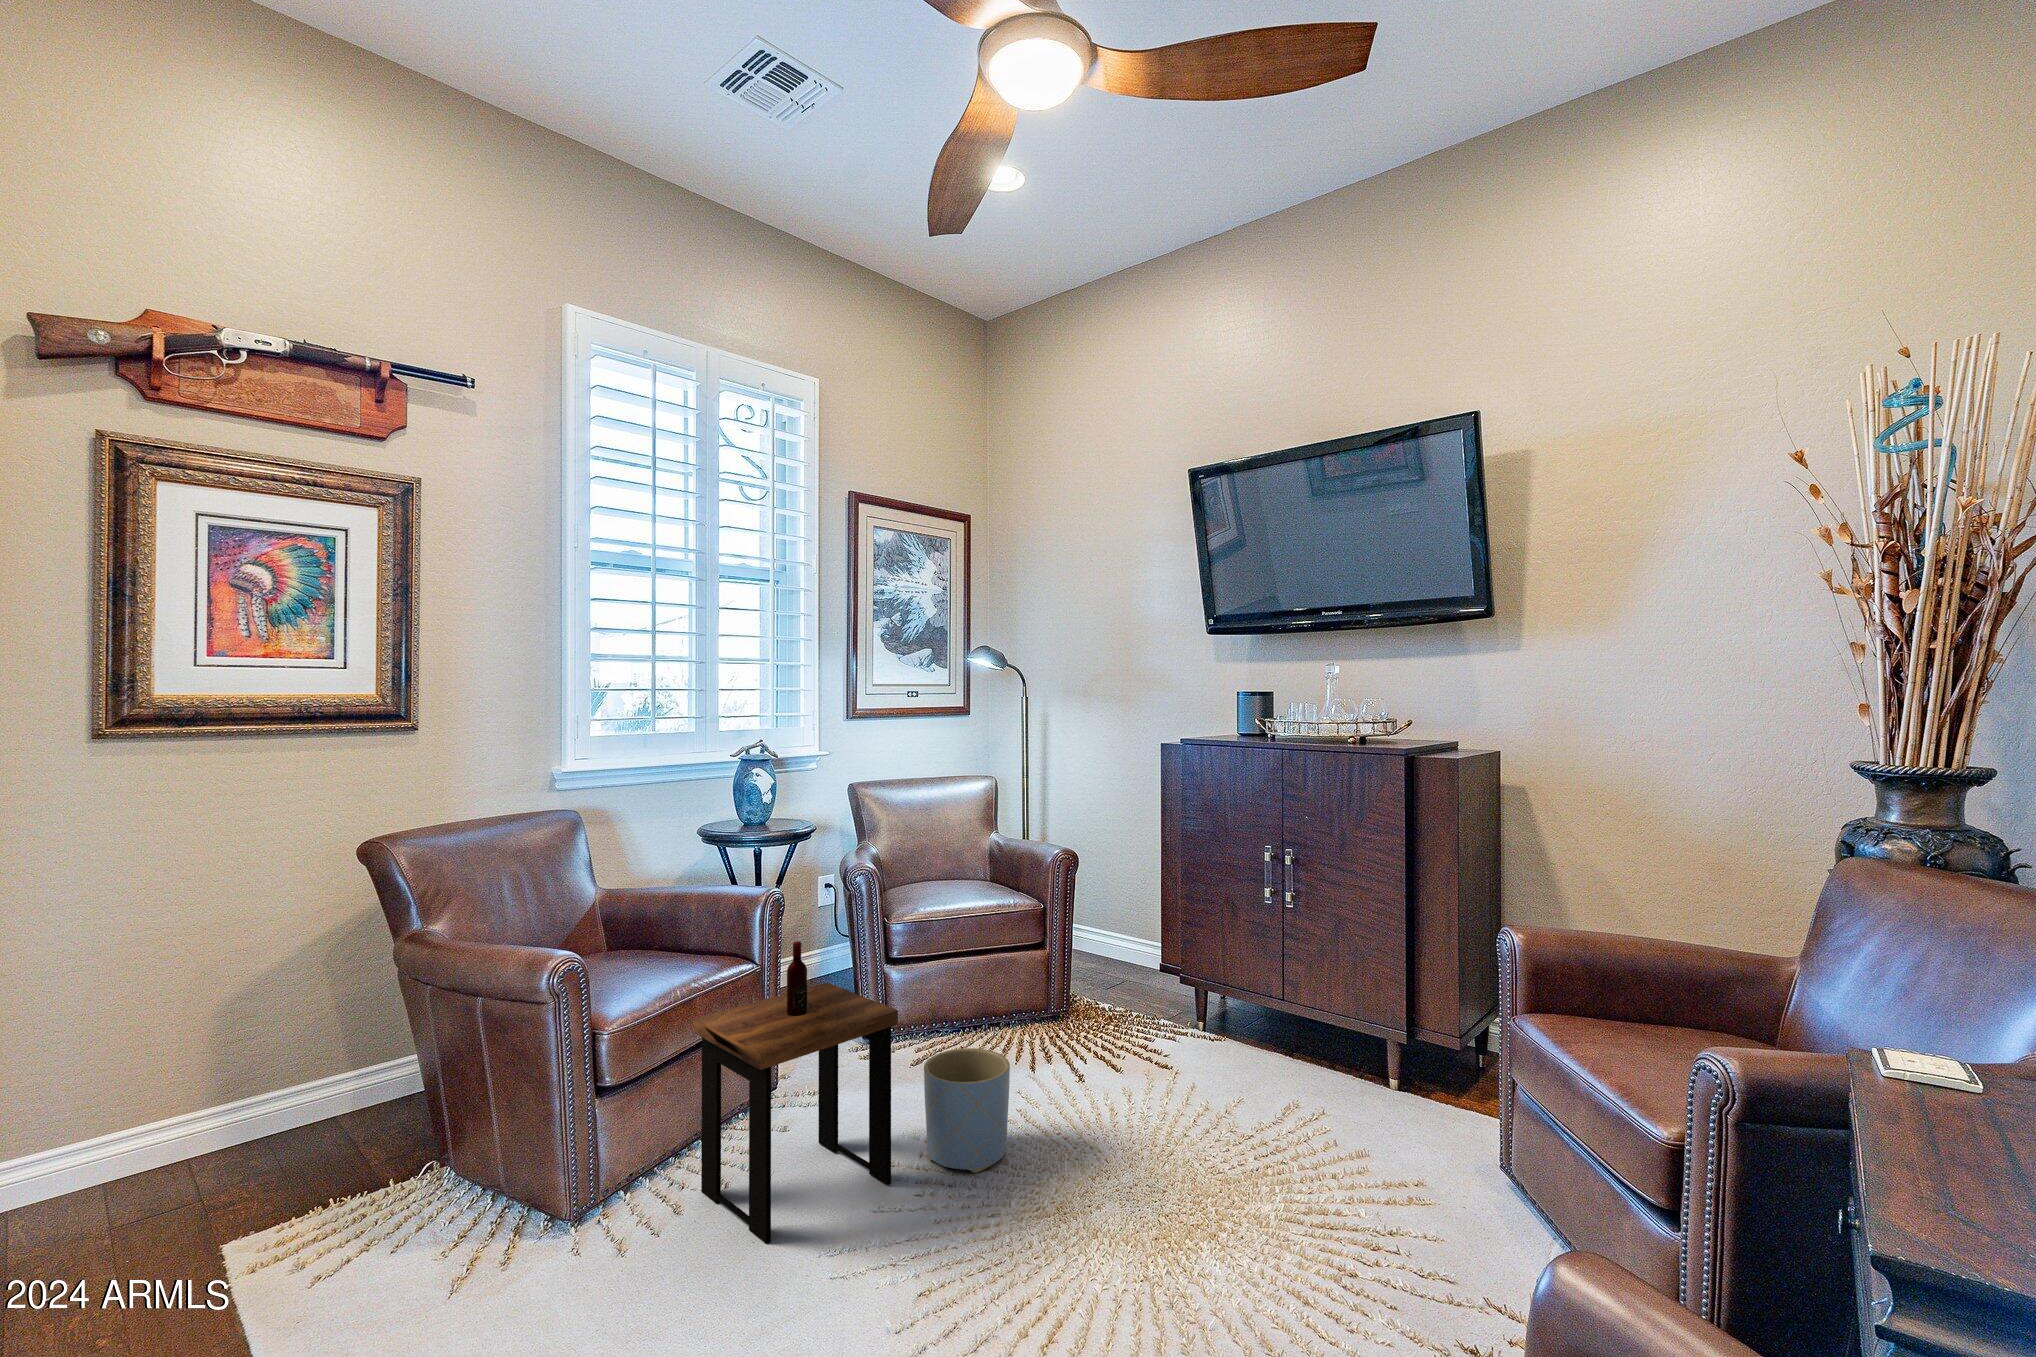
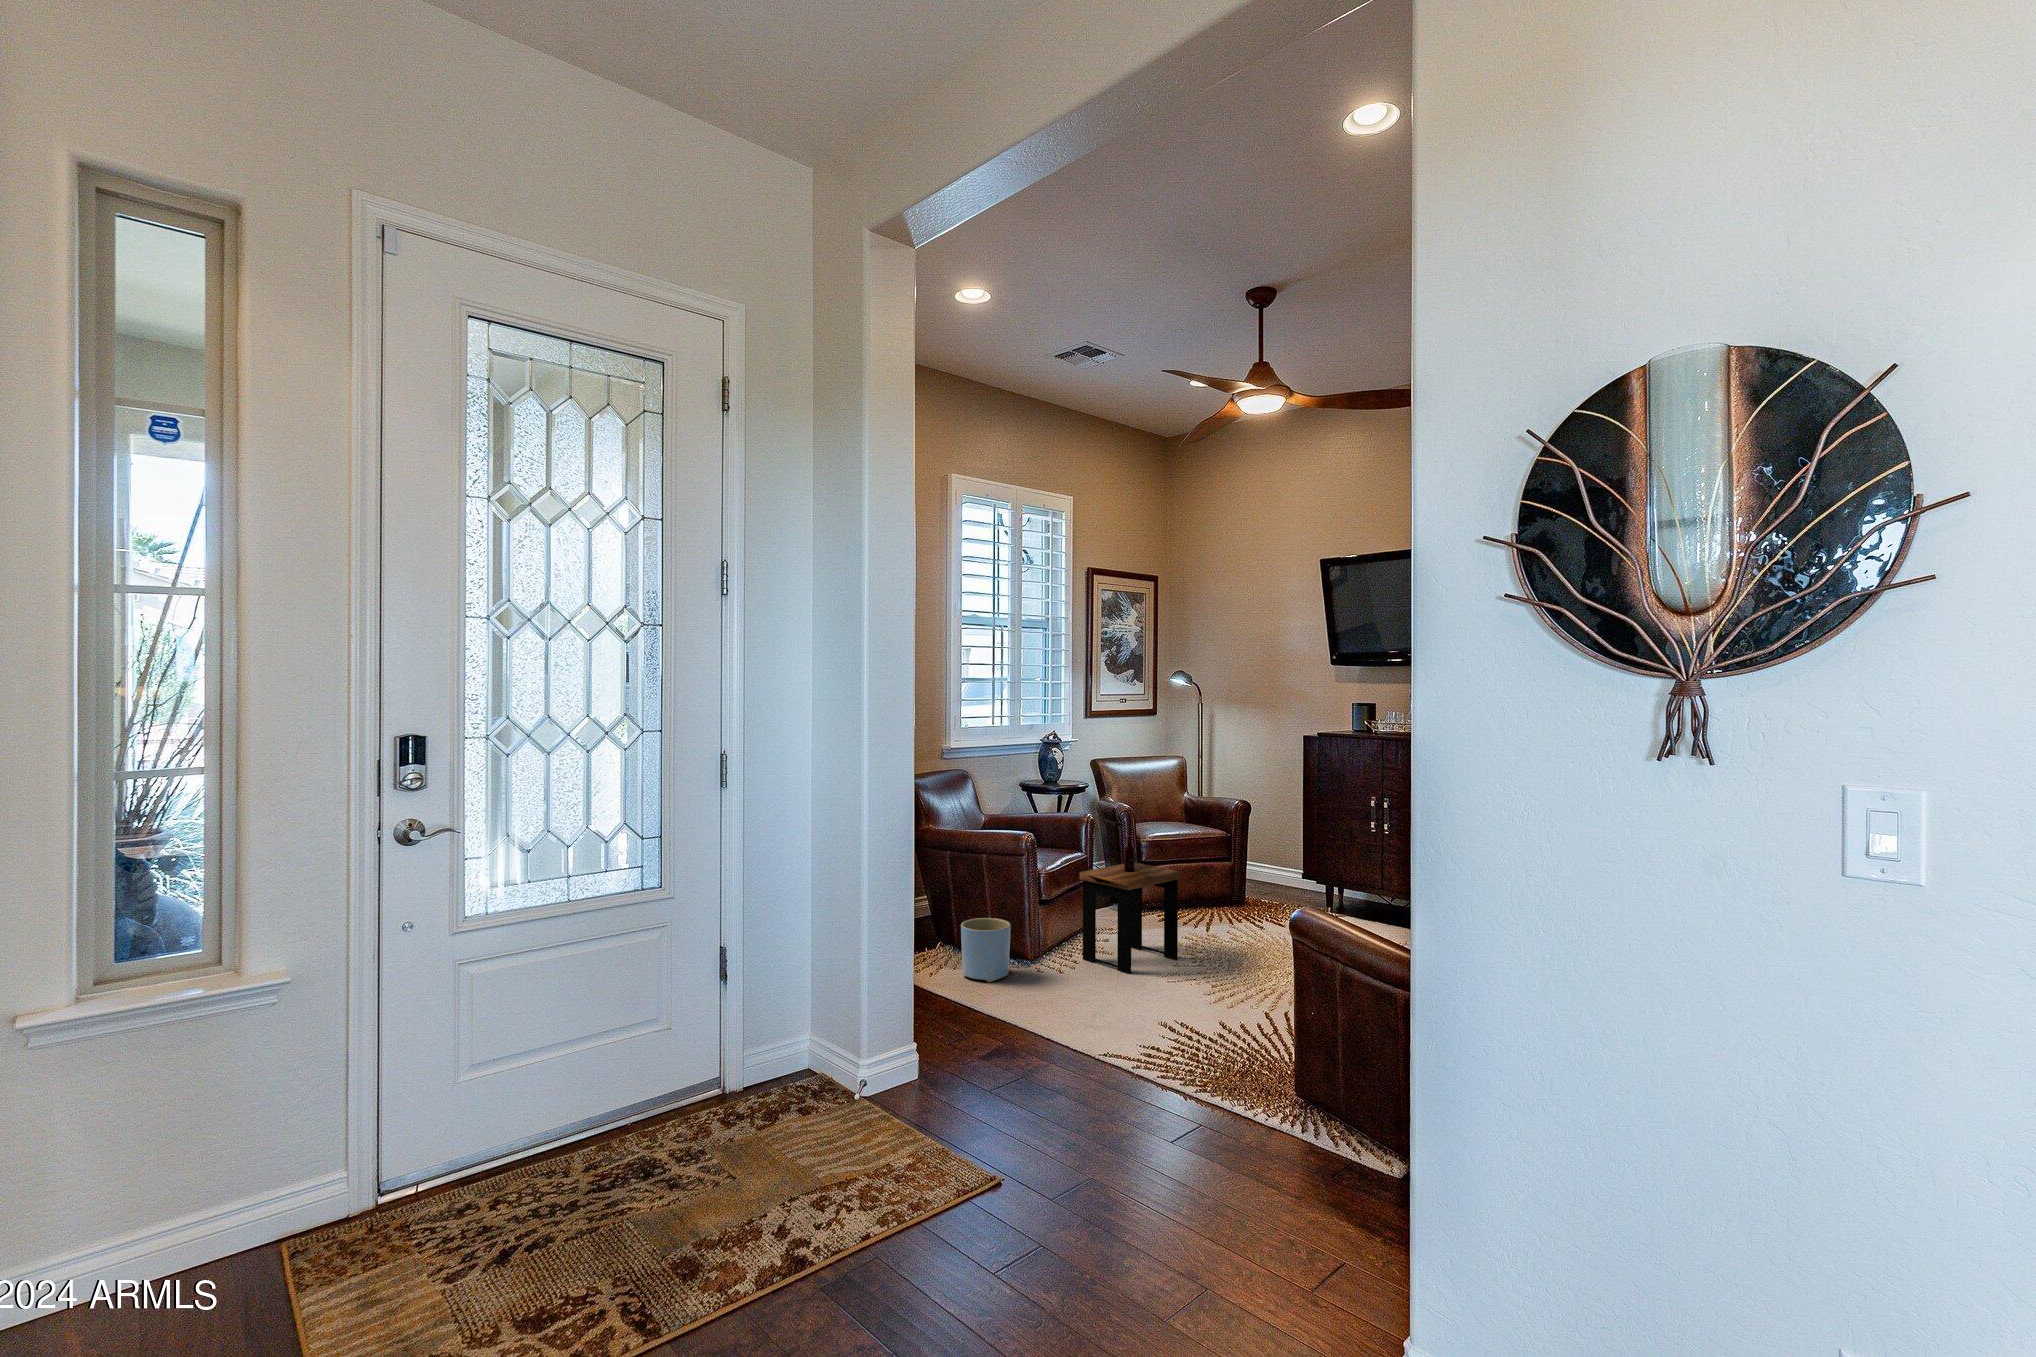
planter: present [924,1048,1010,1173] -> present [961,918,1011,982]

